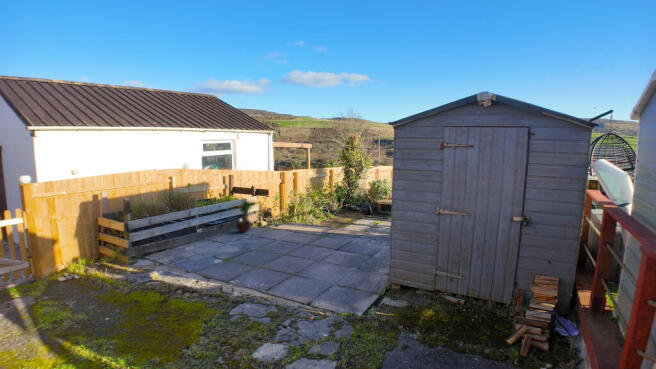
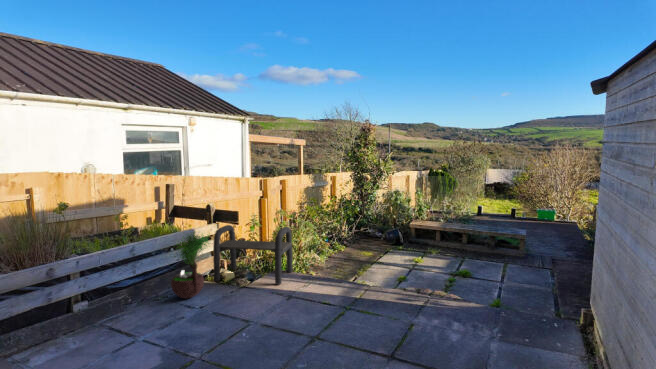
bench: none [256,198,299,229] -> present [213,225,293,285]

